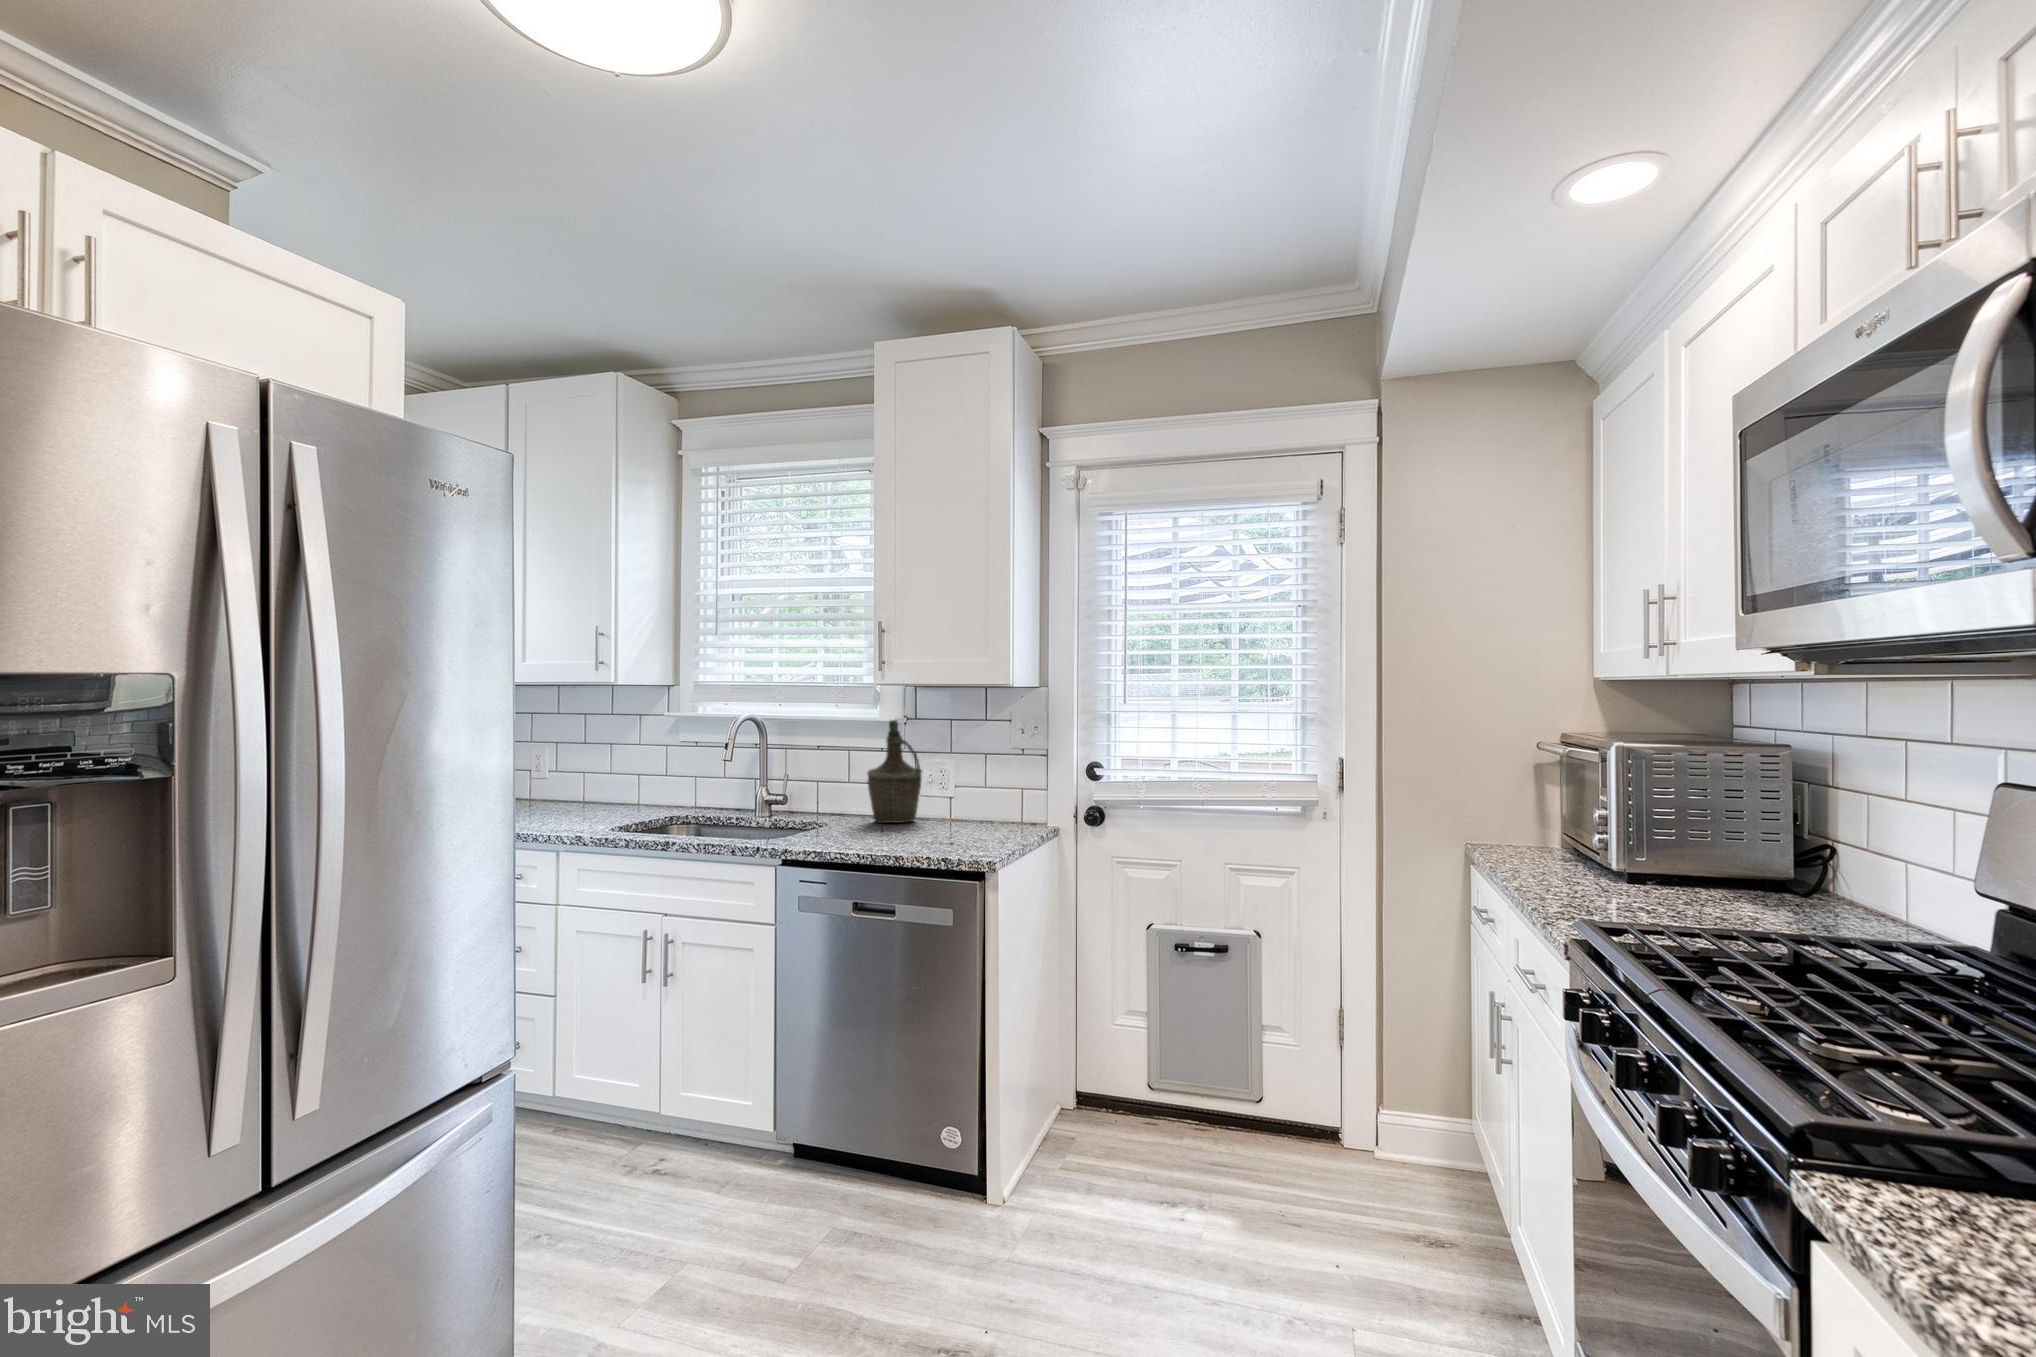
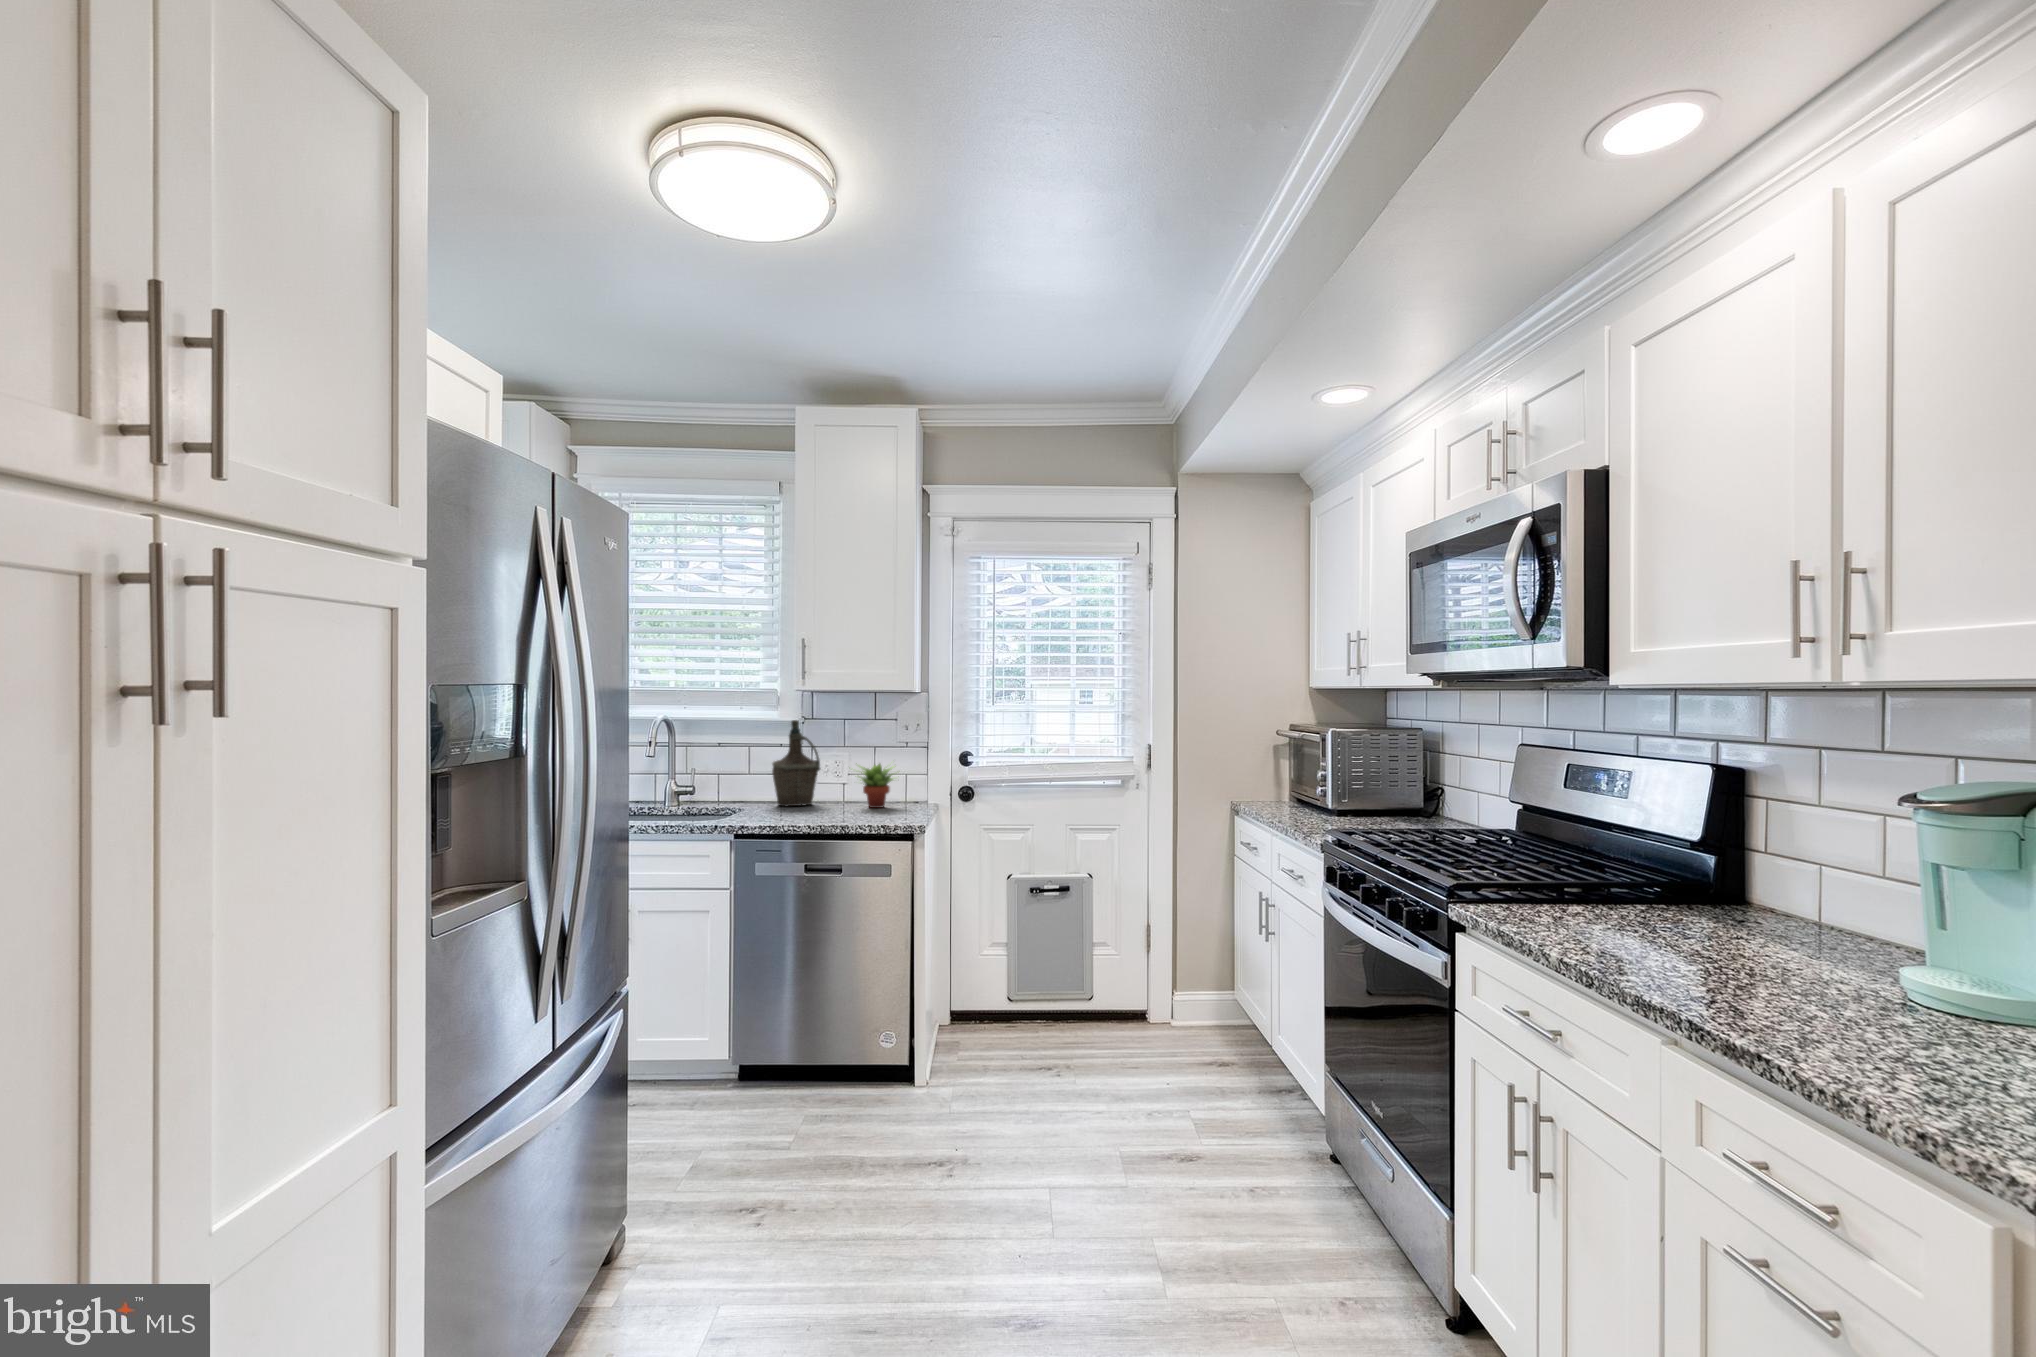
succulent plant: none [945,771,1011,830] -> present [858,764,893,808]

